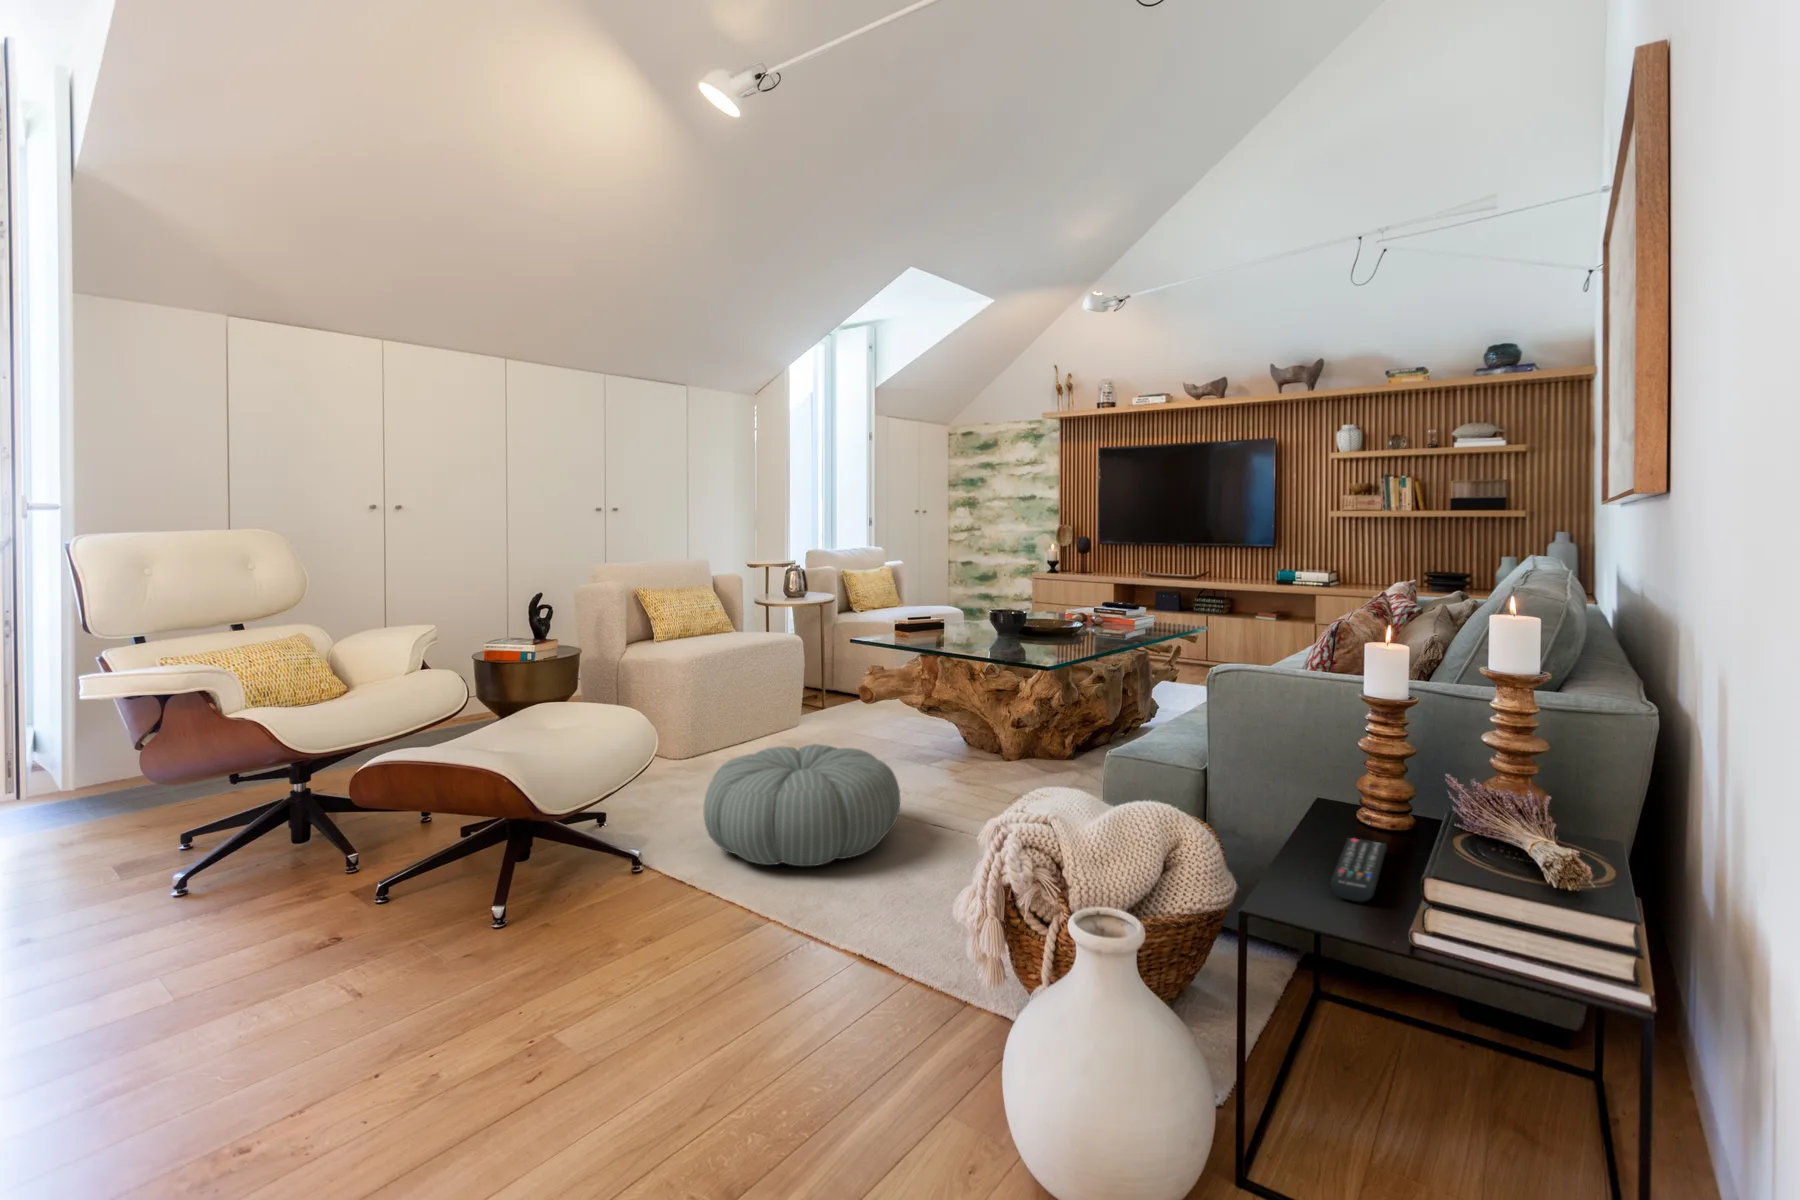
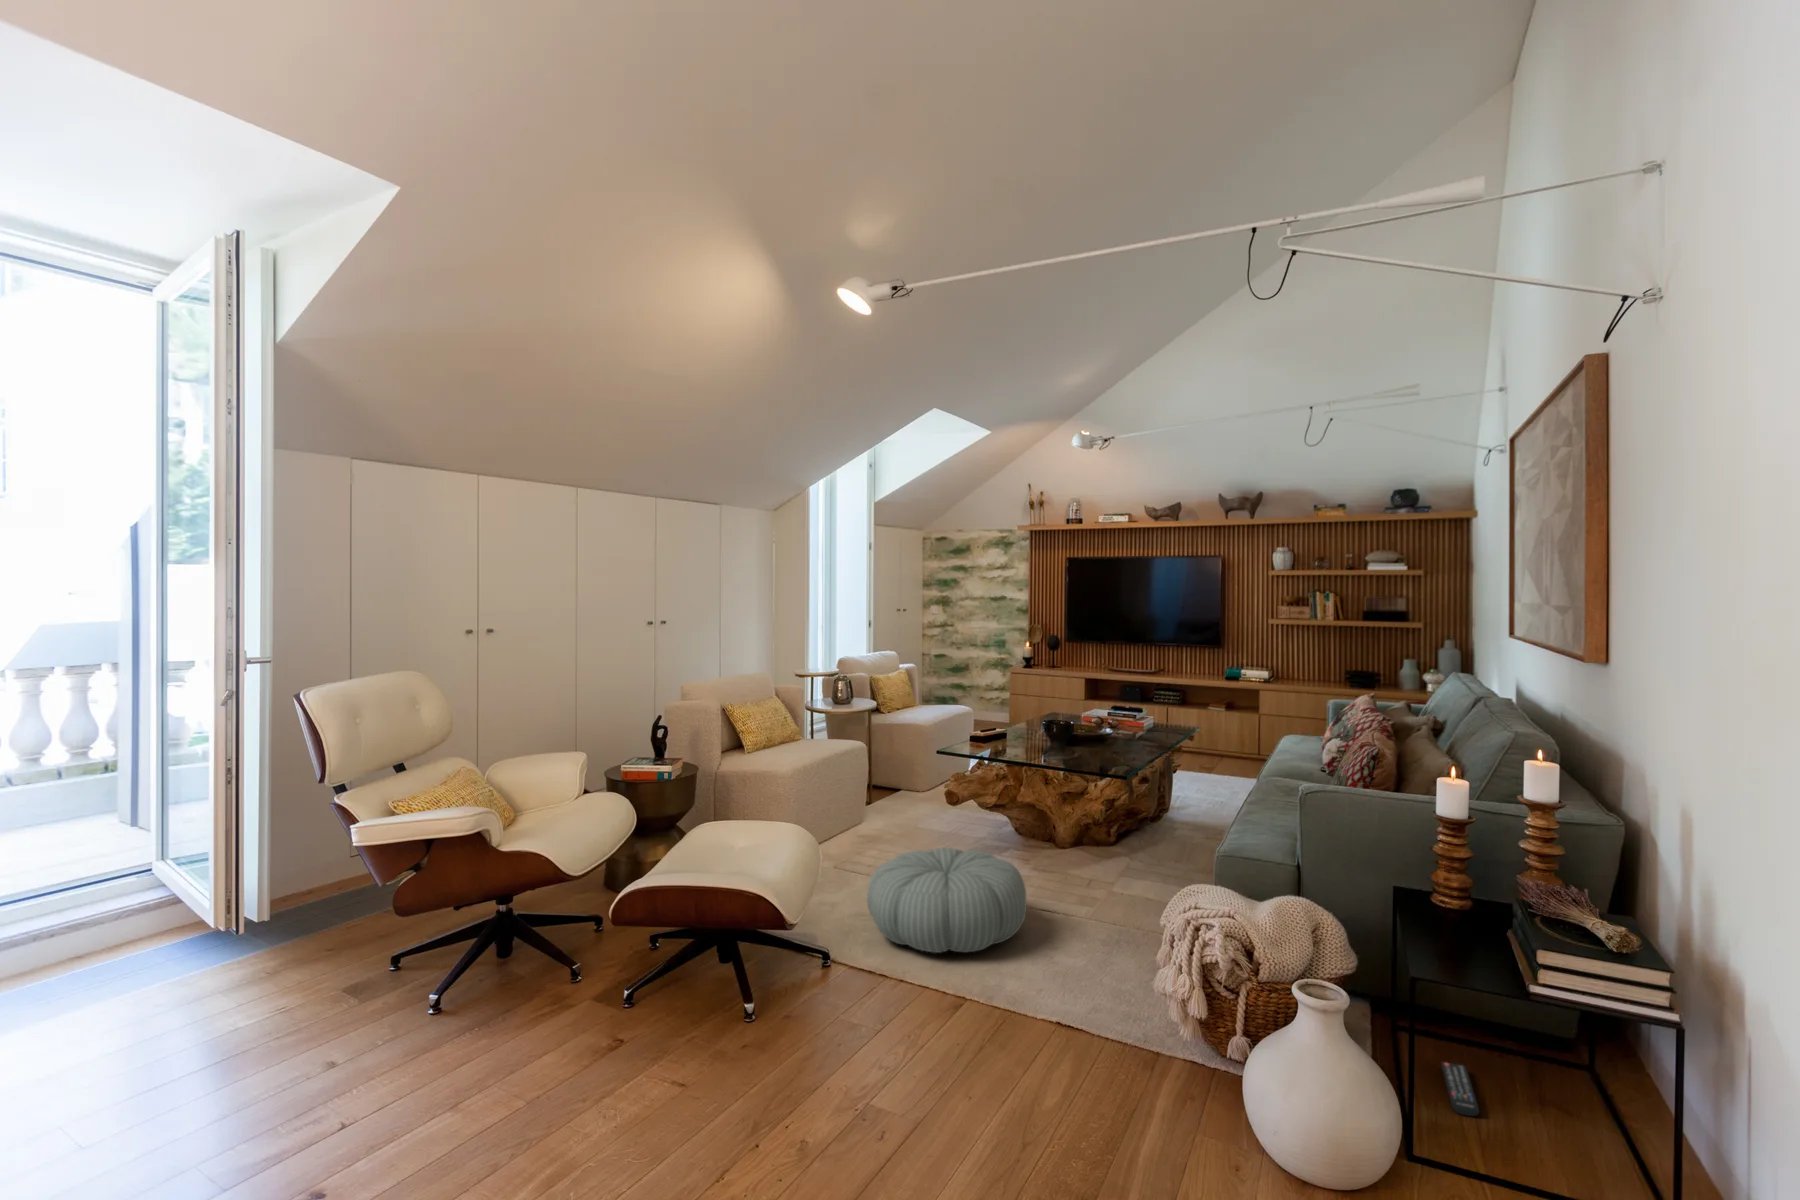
remote control: present [1330,838,1387,902] -> present [1441,1062,1479,1116]

